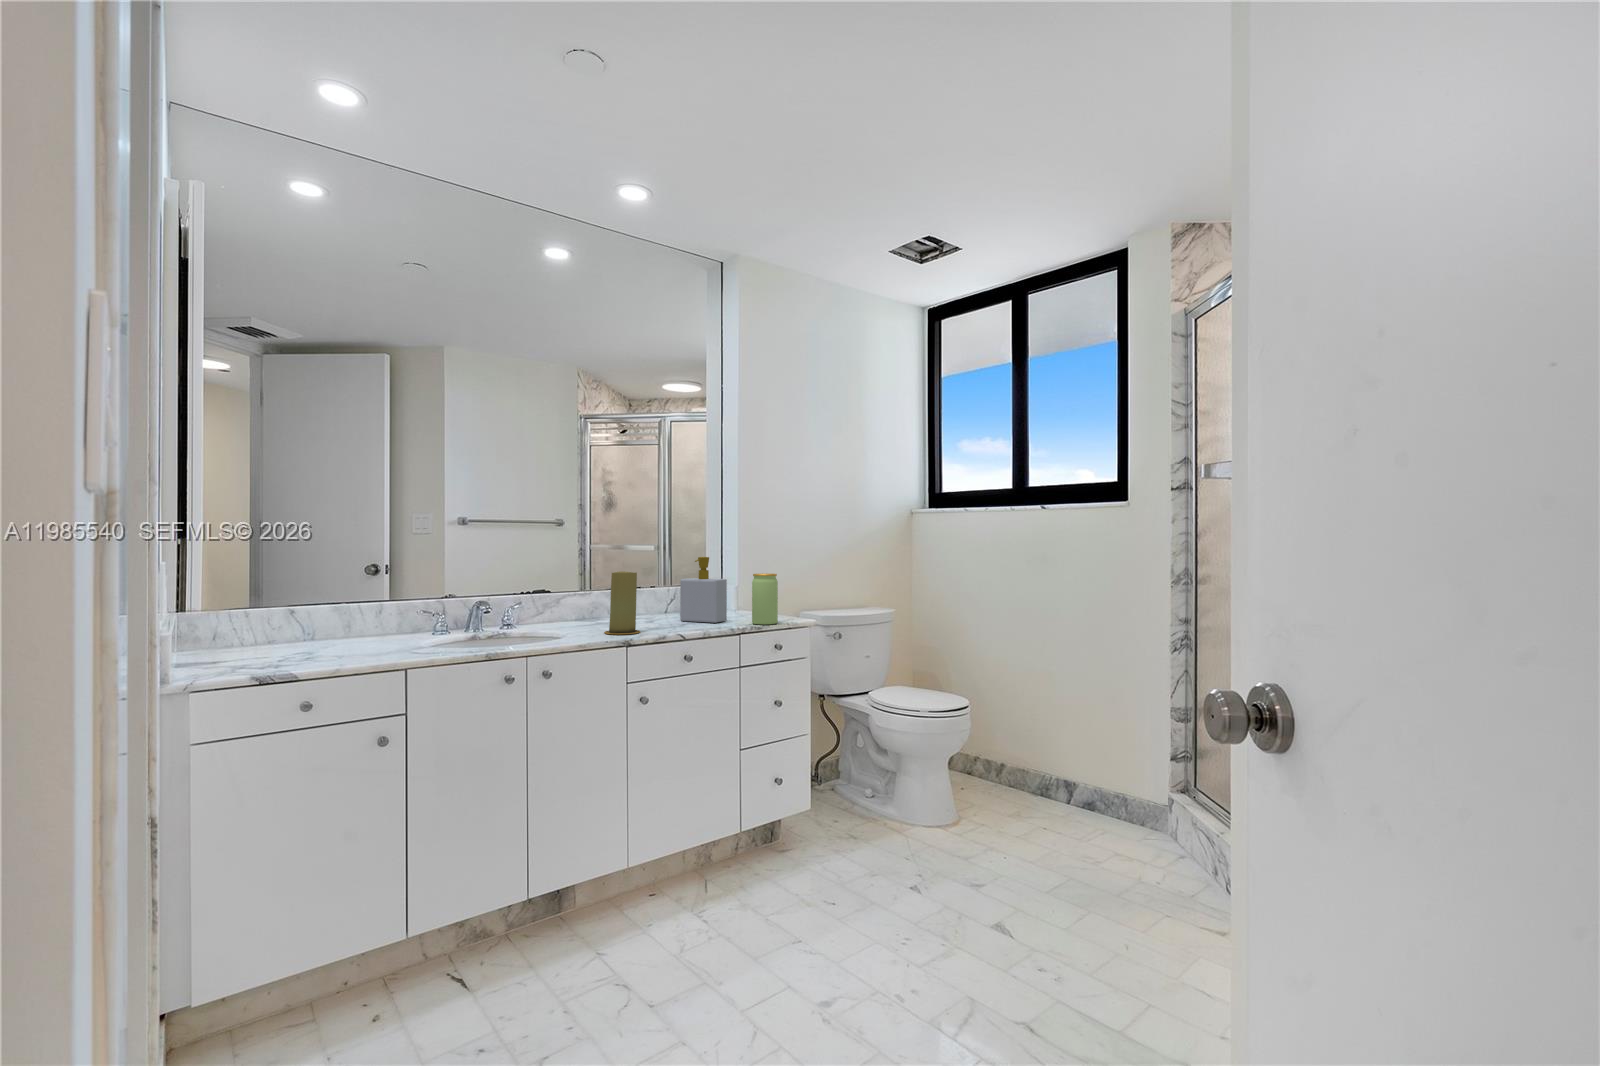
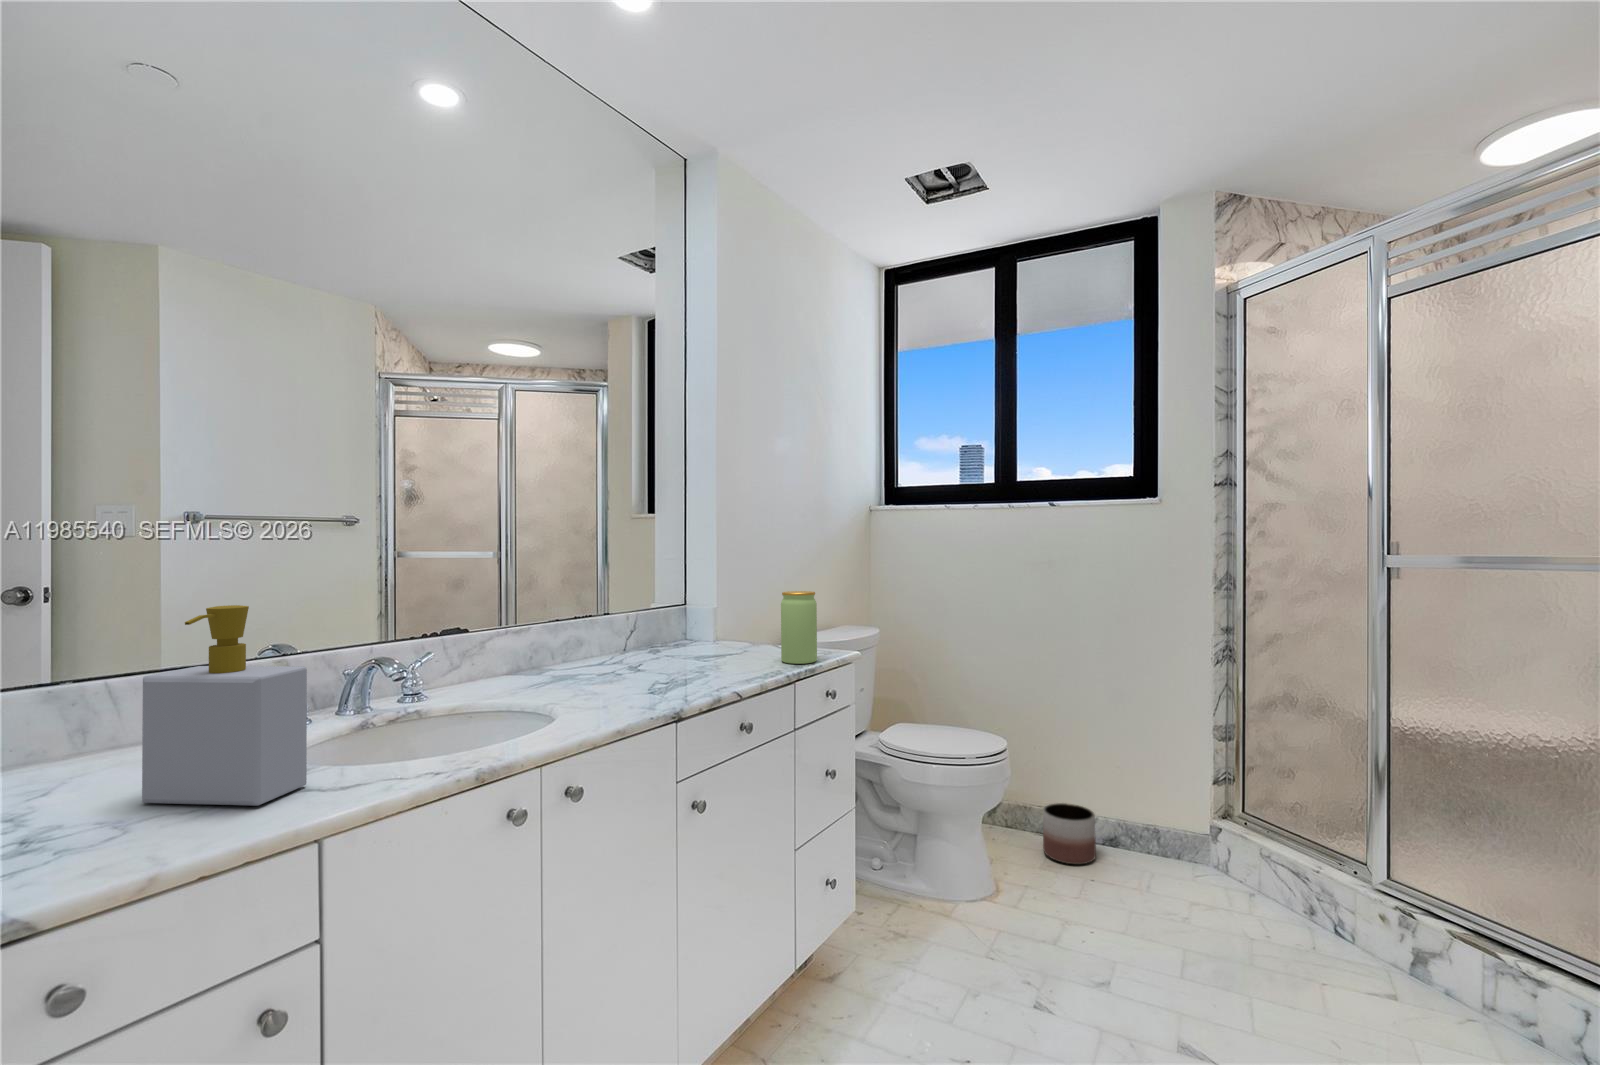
soap bottle: present [680,557,727,623] -> present [142,605,307,806]
candle: present [604,571,640,634] -> none [606,597,662,700]
planter: none [1024,768,1069,819] -> present [1043,803,1096,864]

